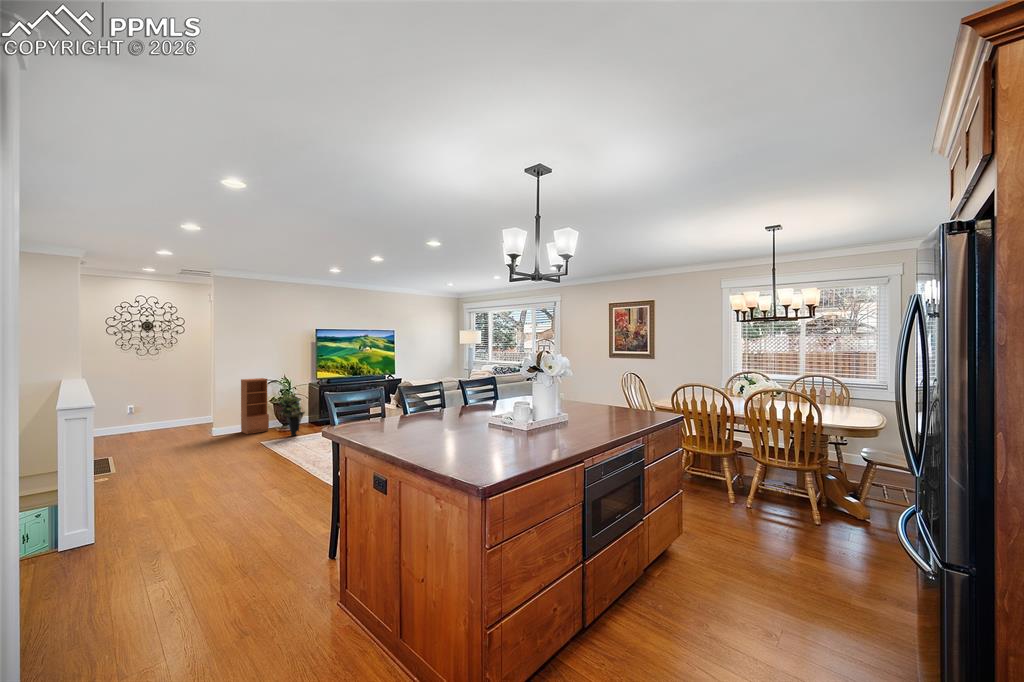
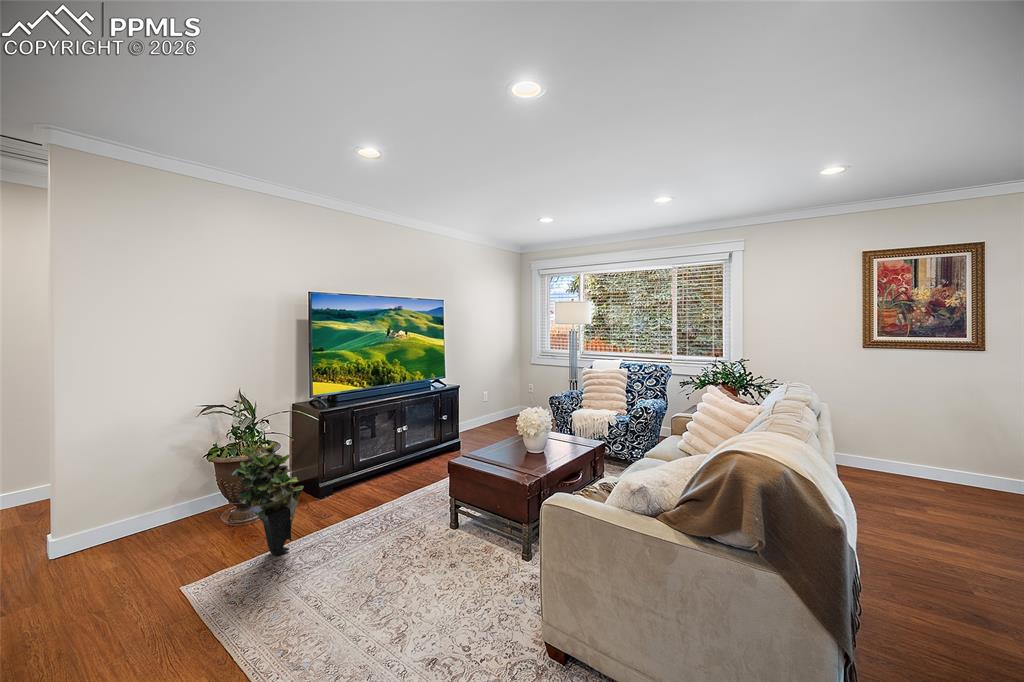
bookcase: present [241,378,269,434] -> none [121,404,203,556]

